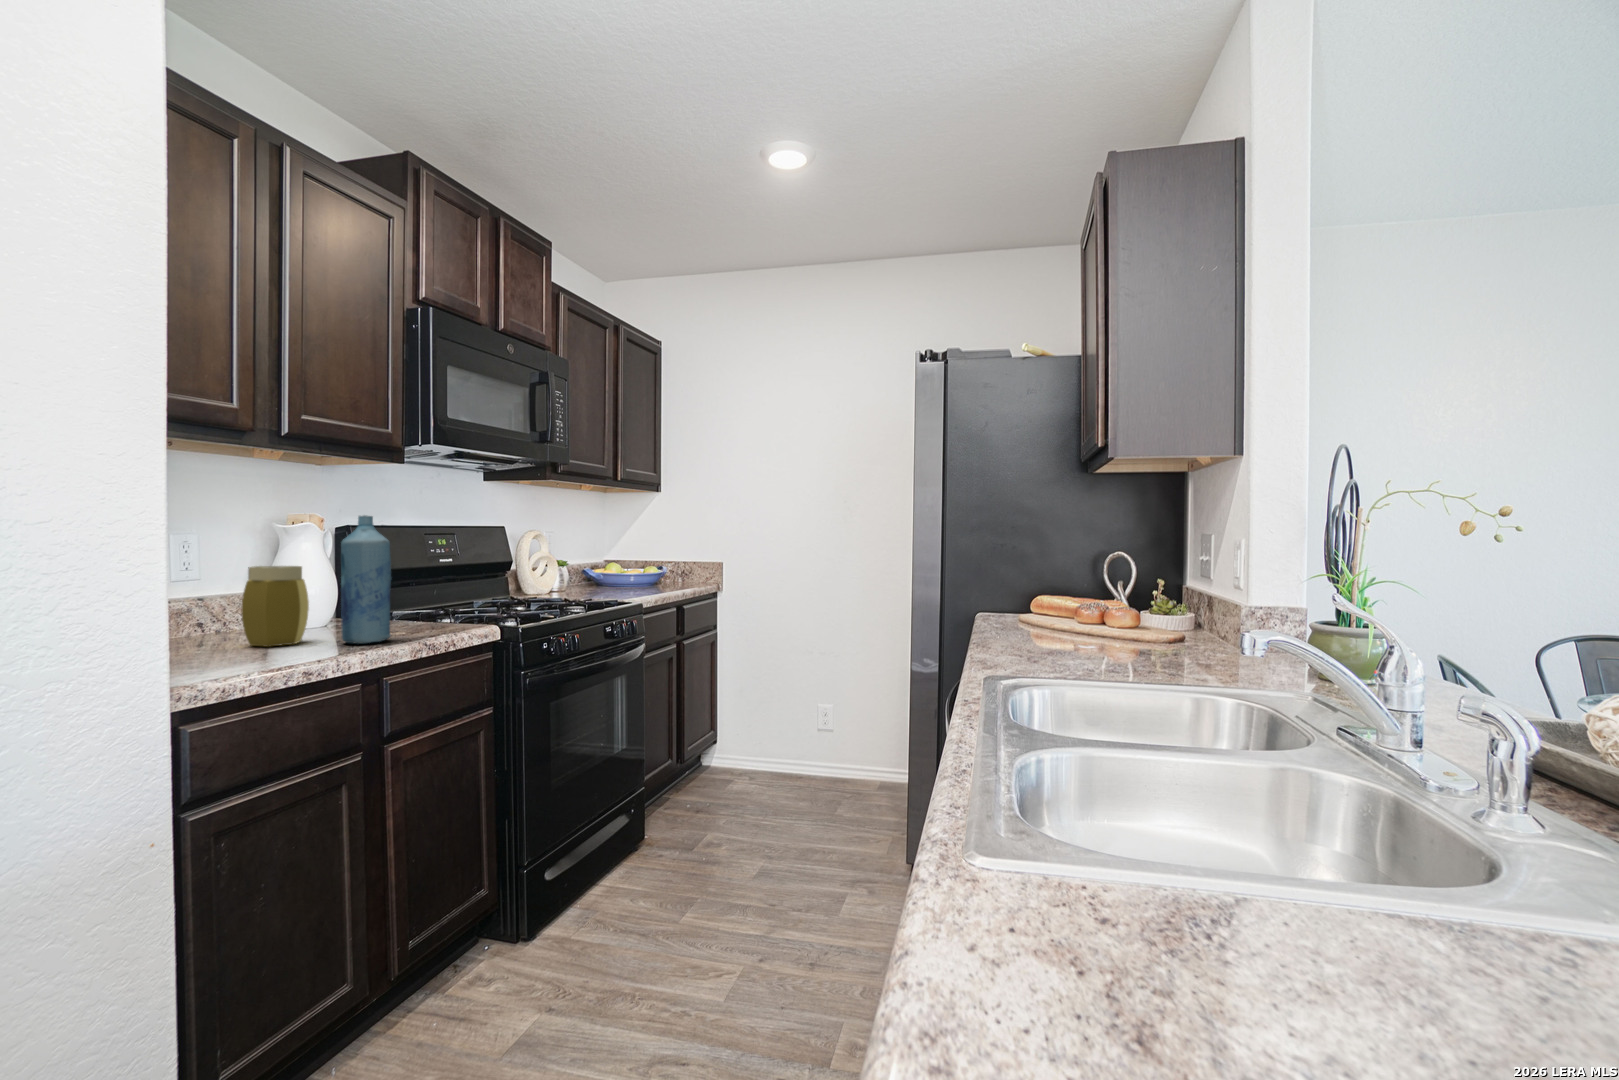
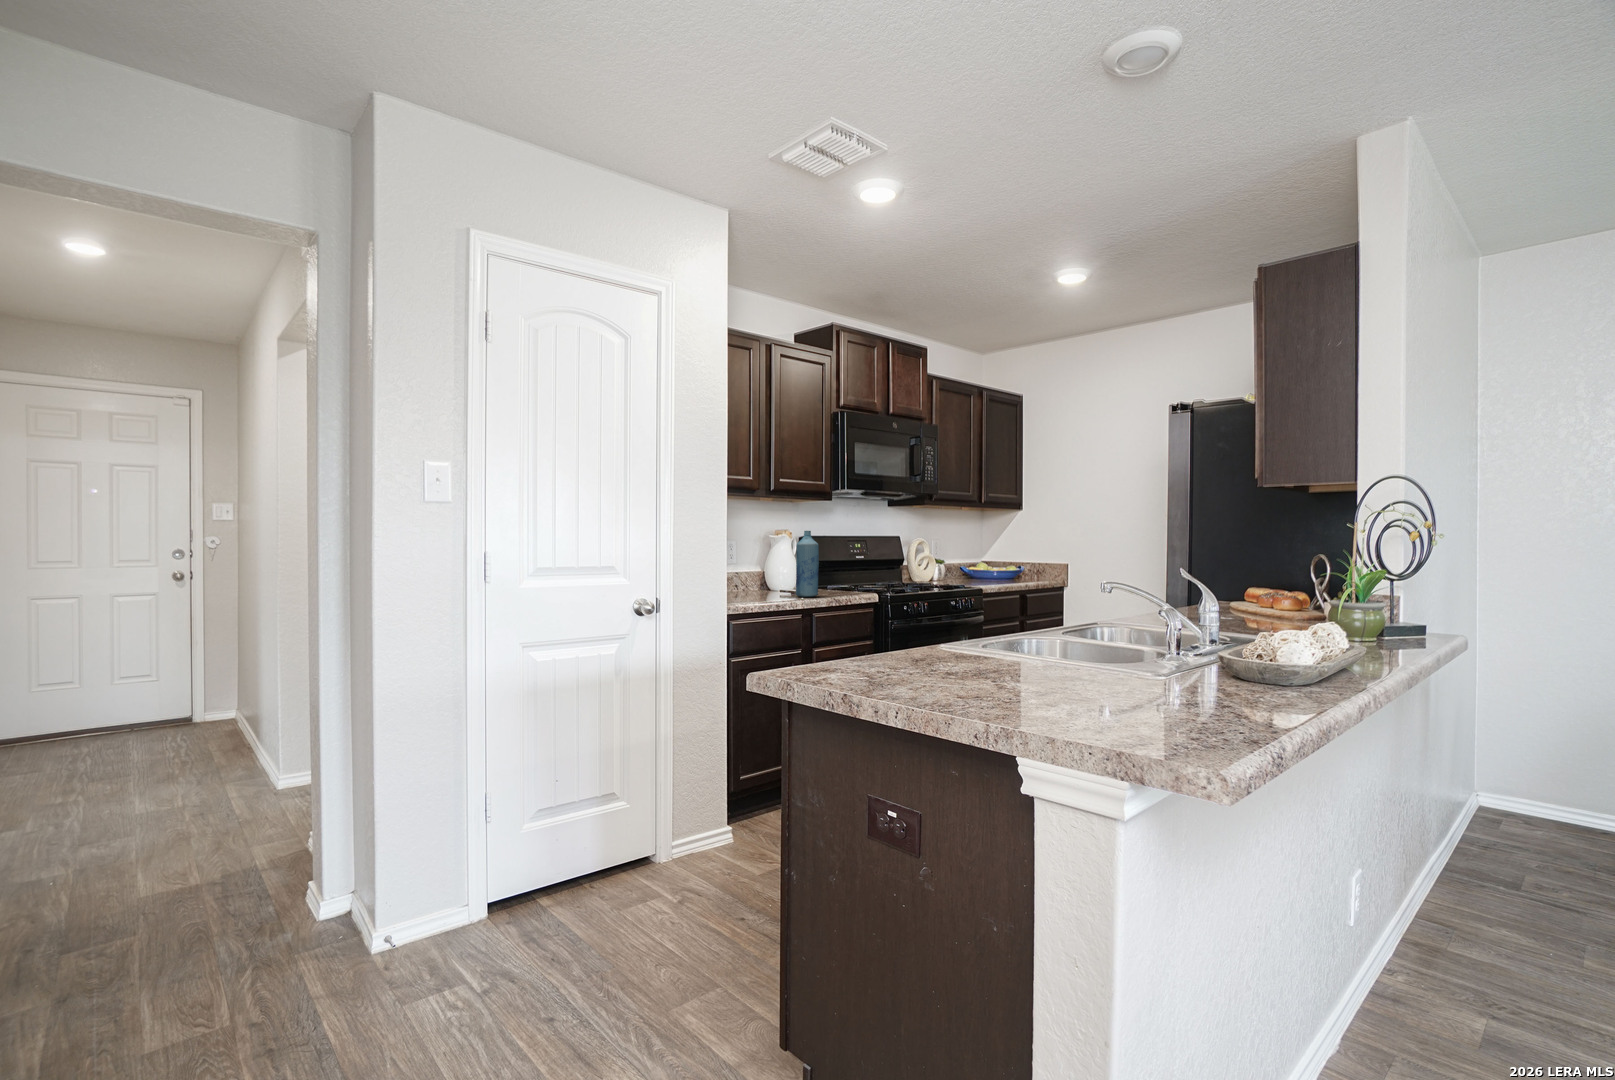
jar: present [241,566,309,646] -> none [755,556,783,595]

